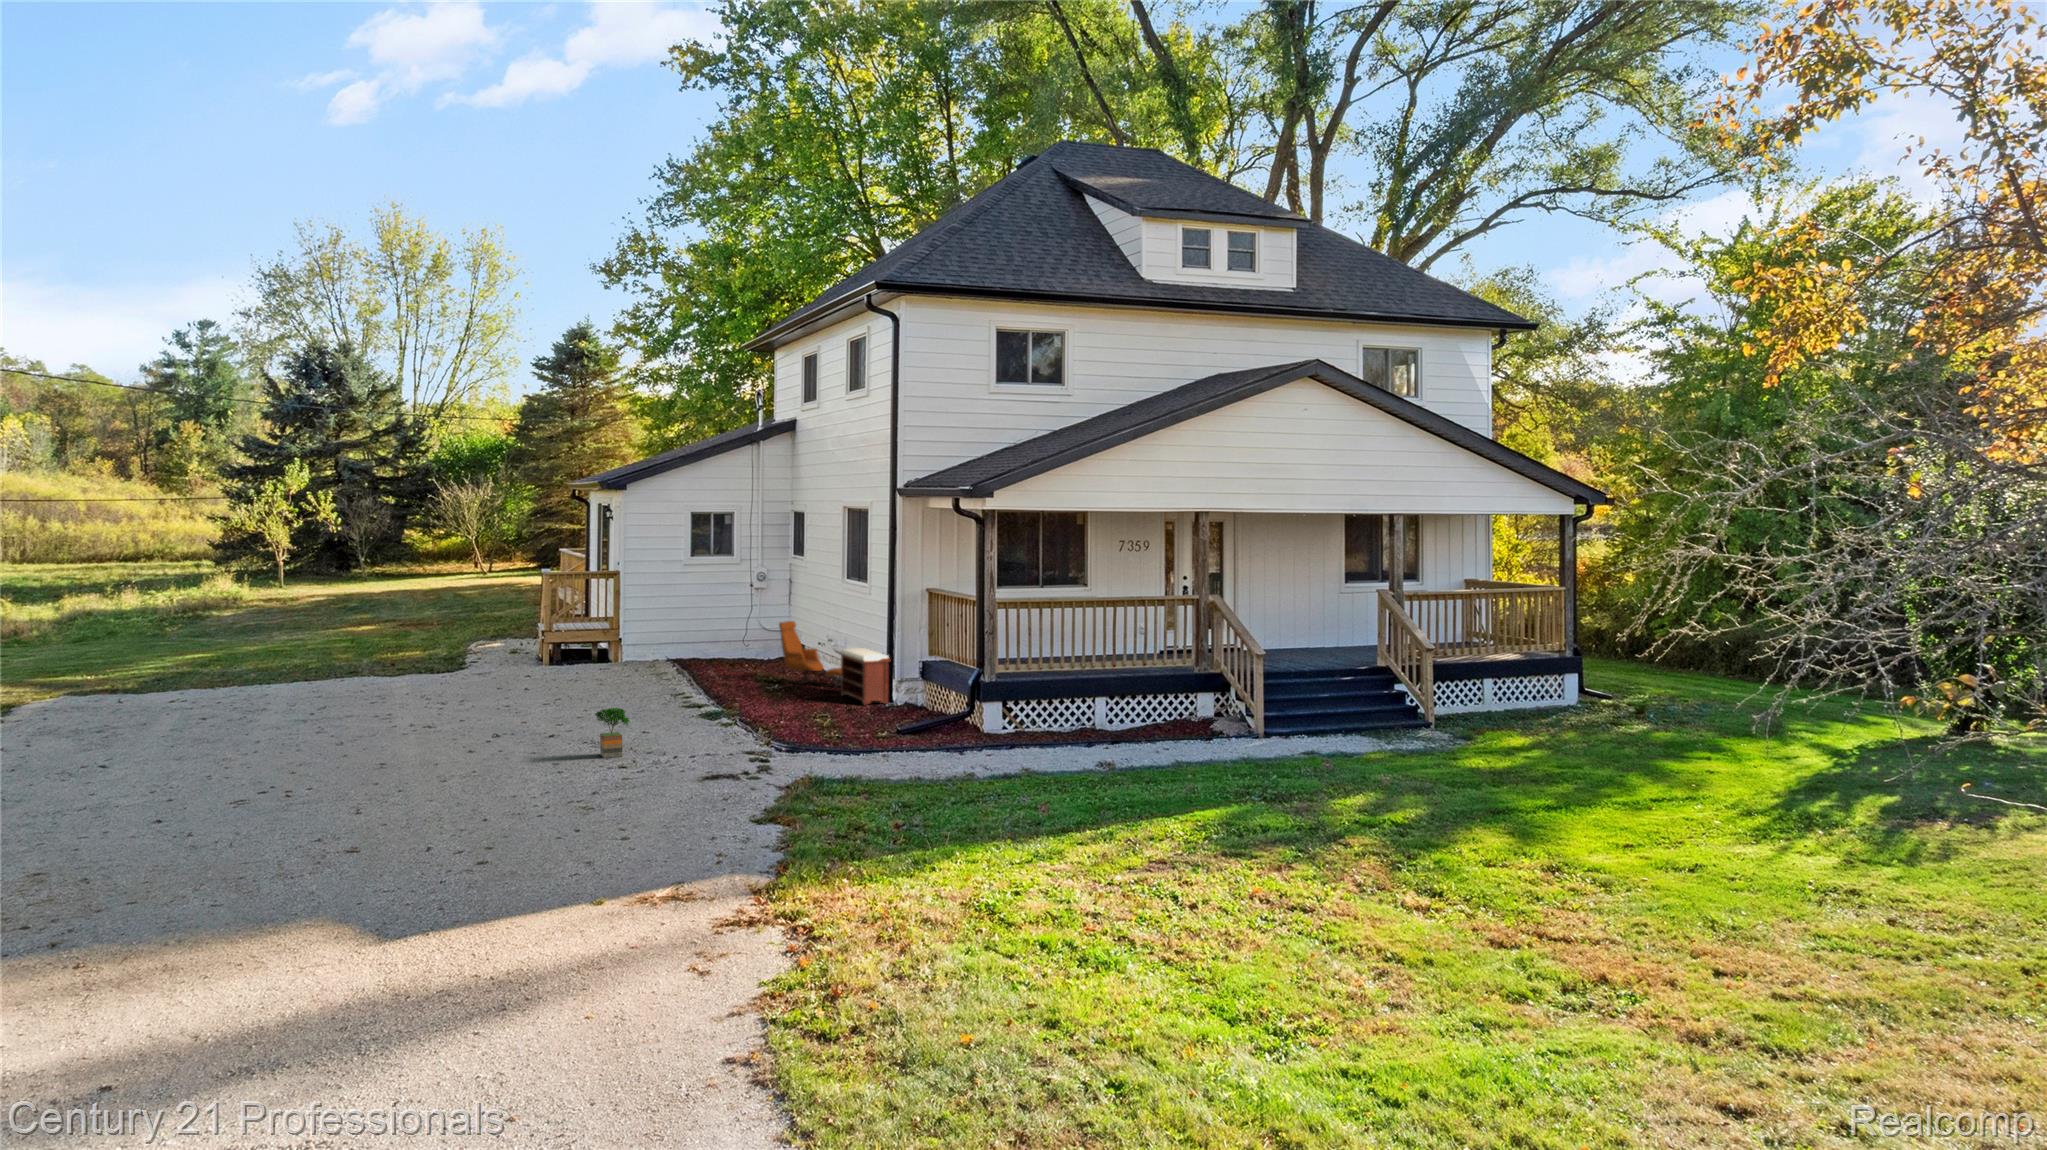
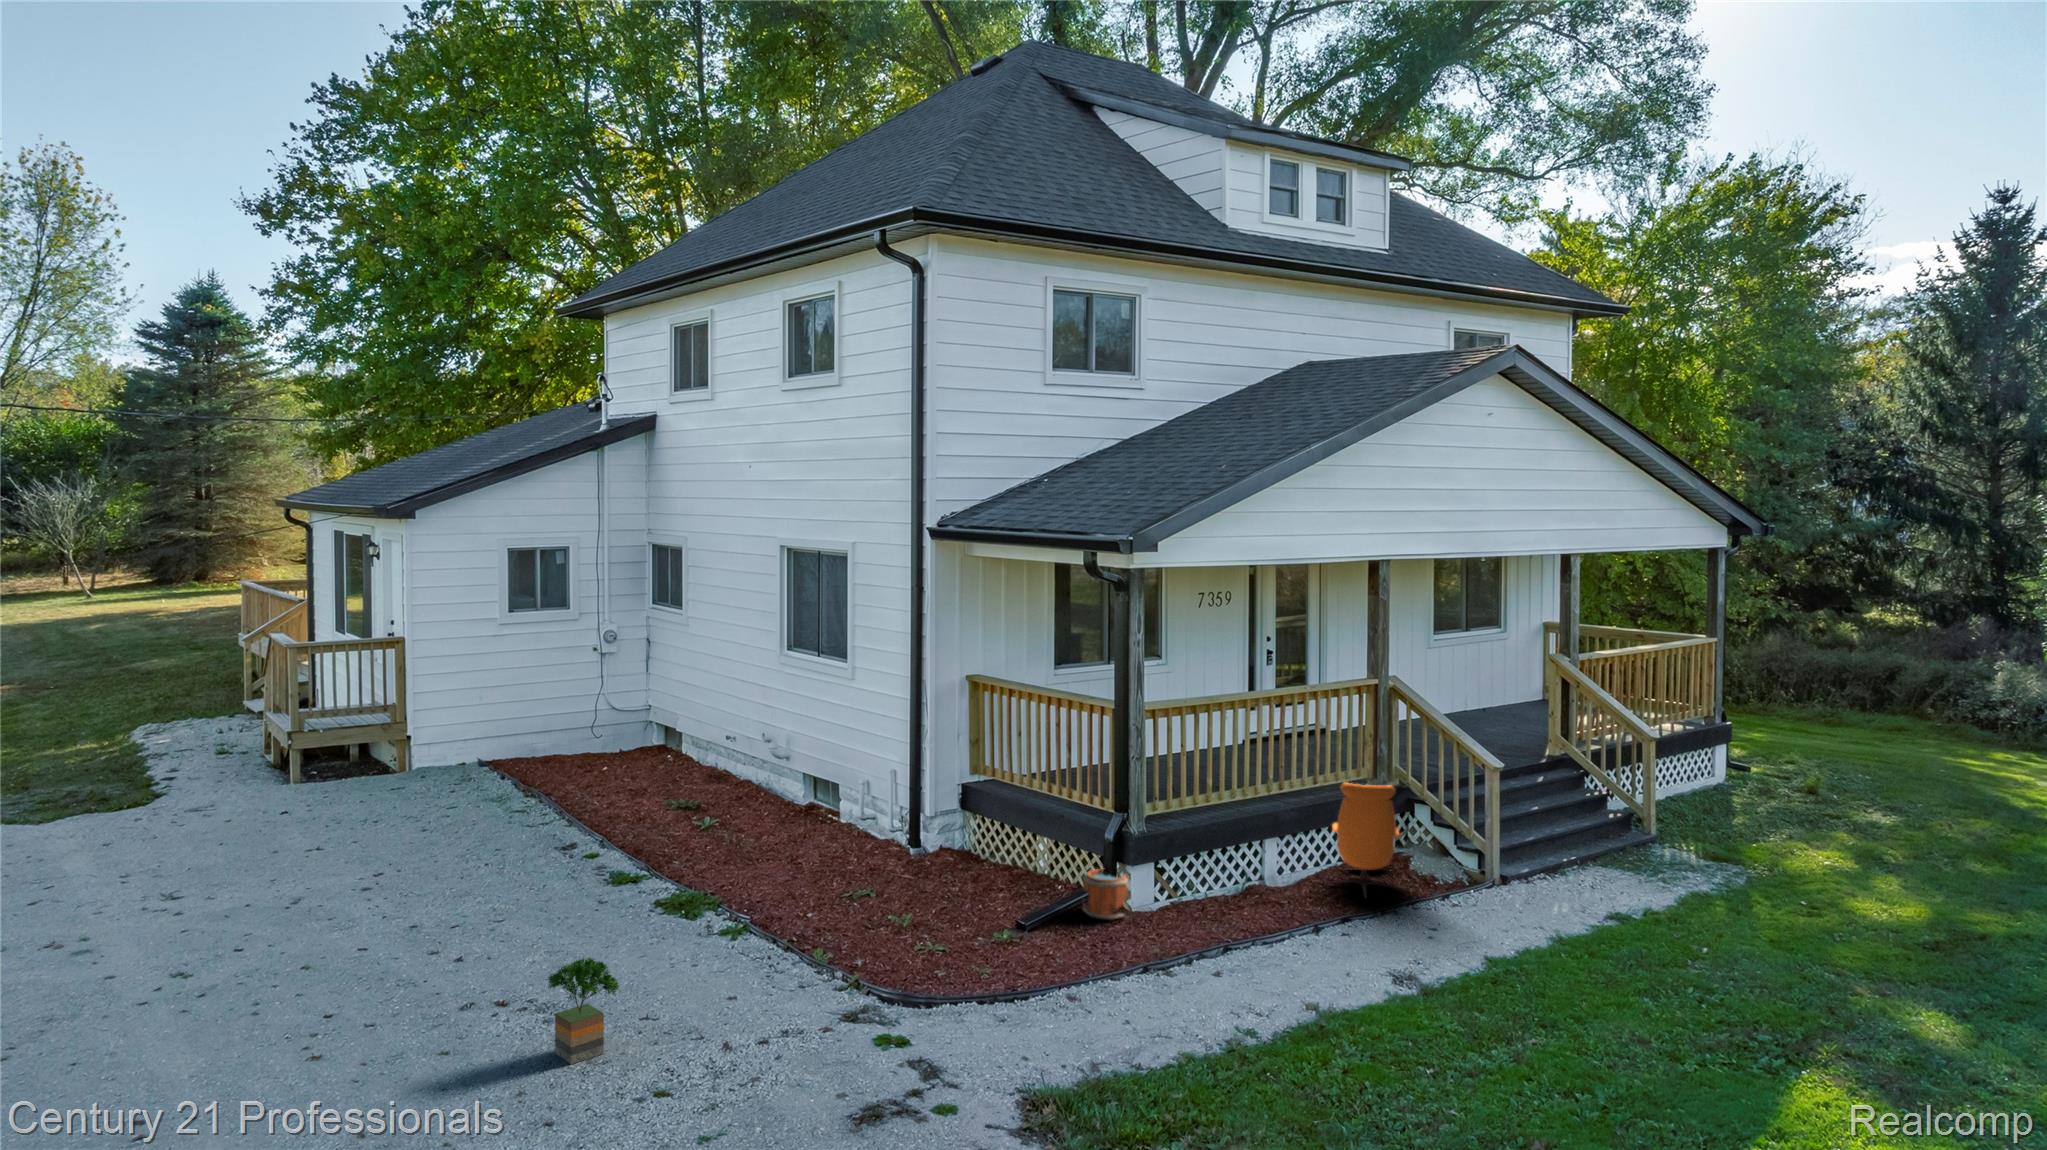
lounge chair: present [779,621,841,687] -> present [1328,782,1401,898]
bench: present [841,648,891,705] -> none [816,763,916,859]
bucket: none [949,705,978,735] -> present [1083,869,1128,920]

